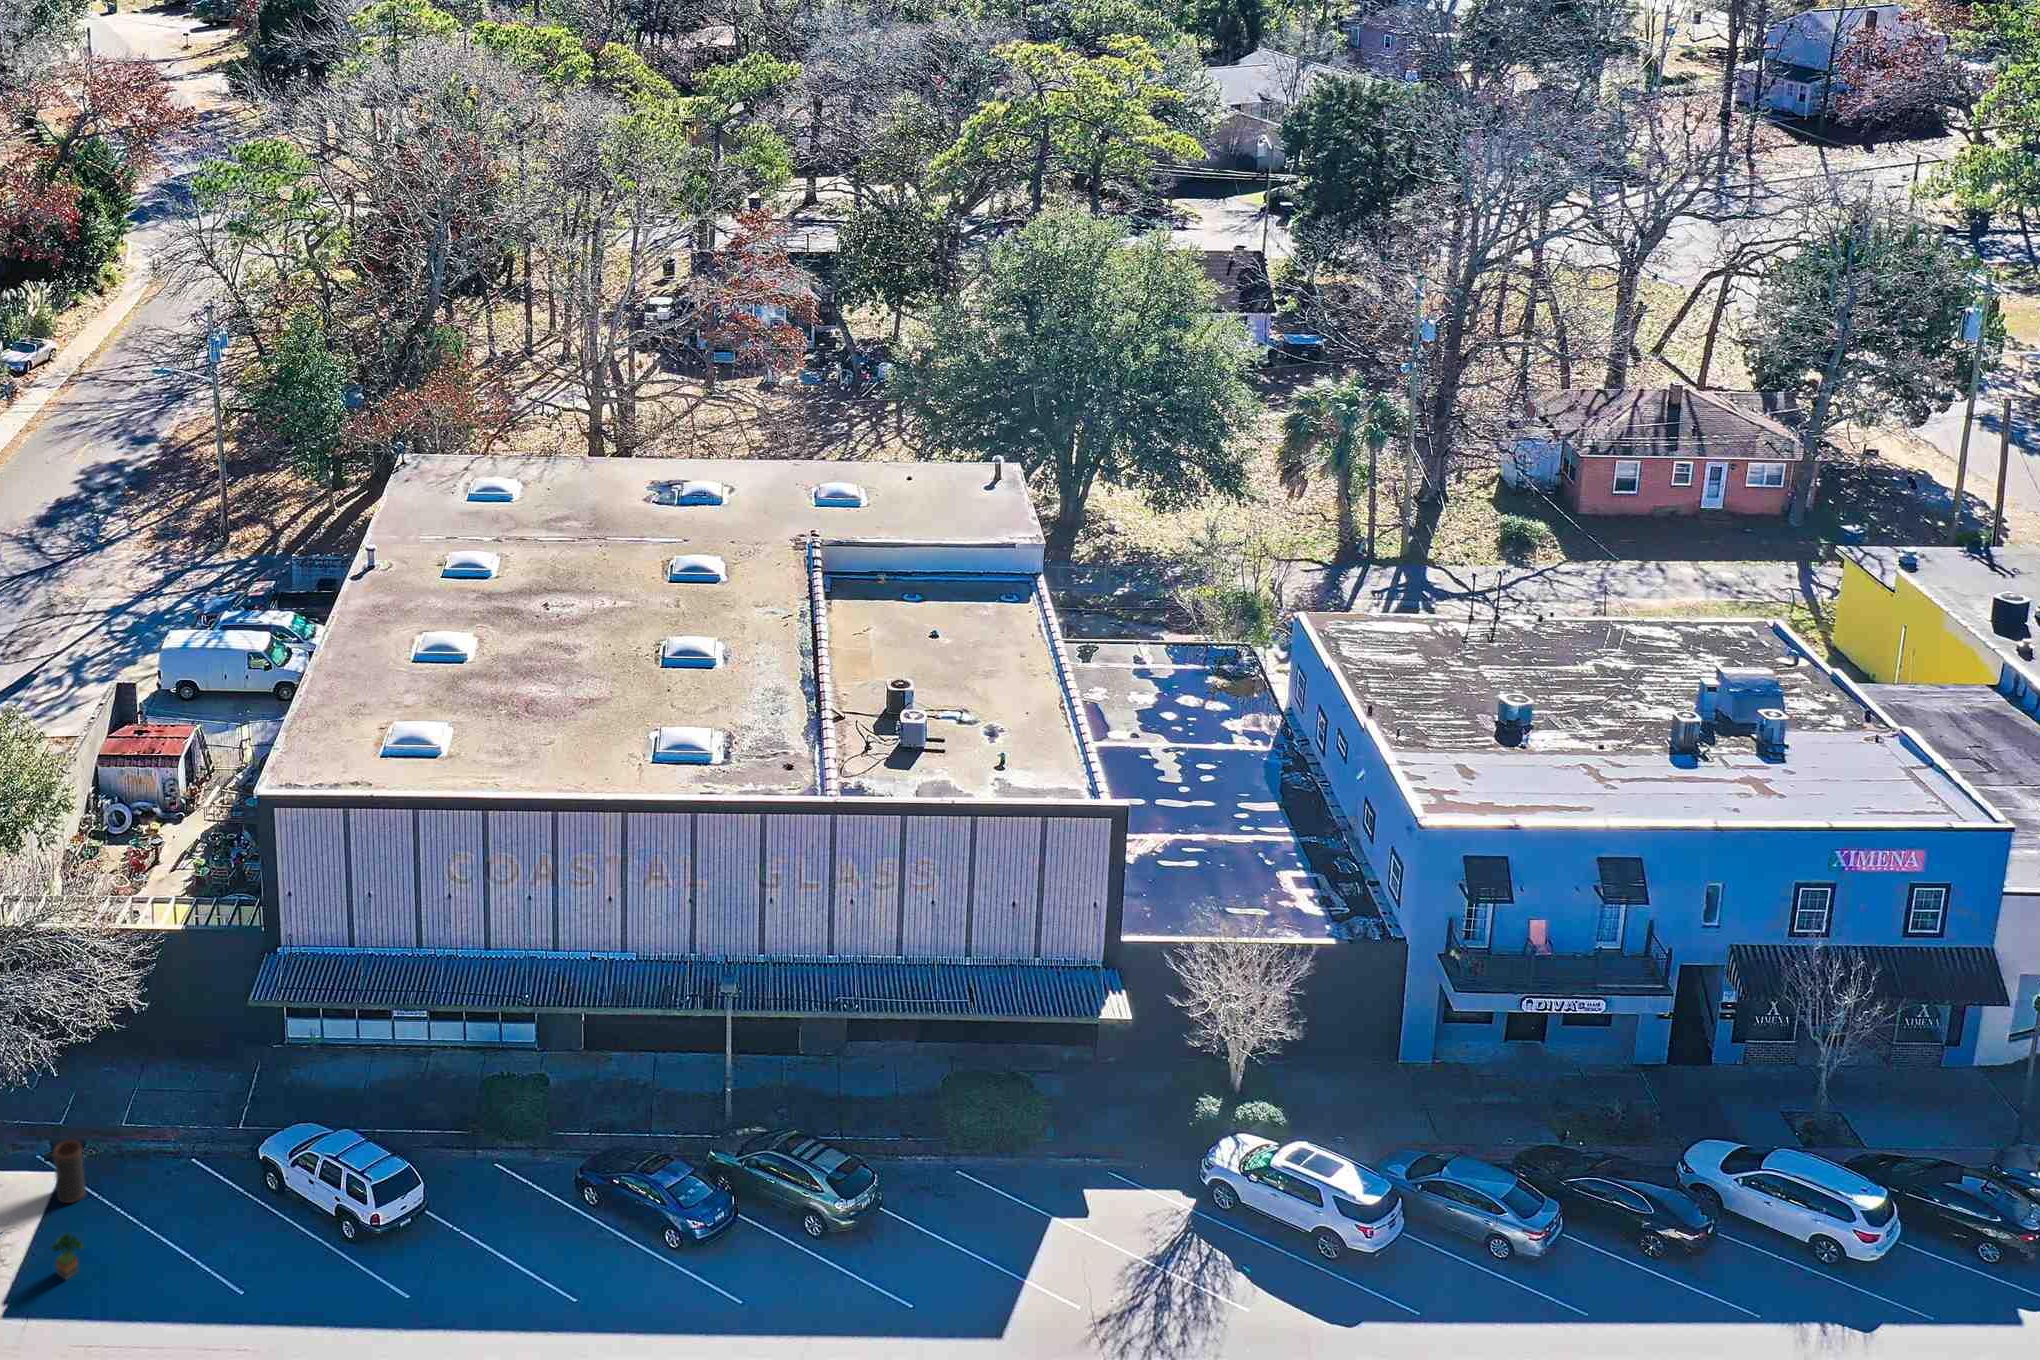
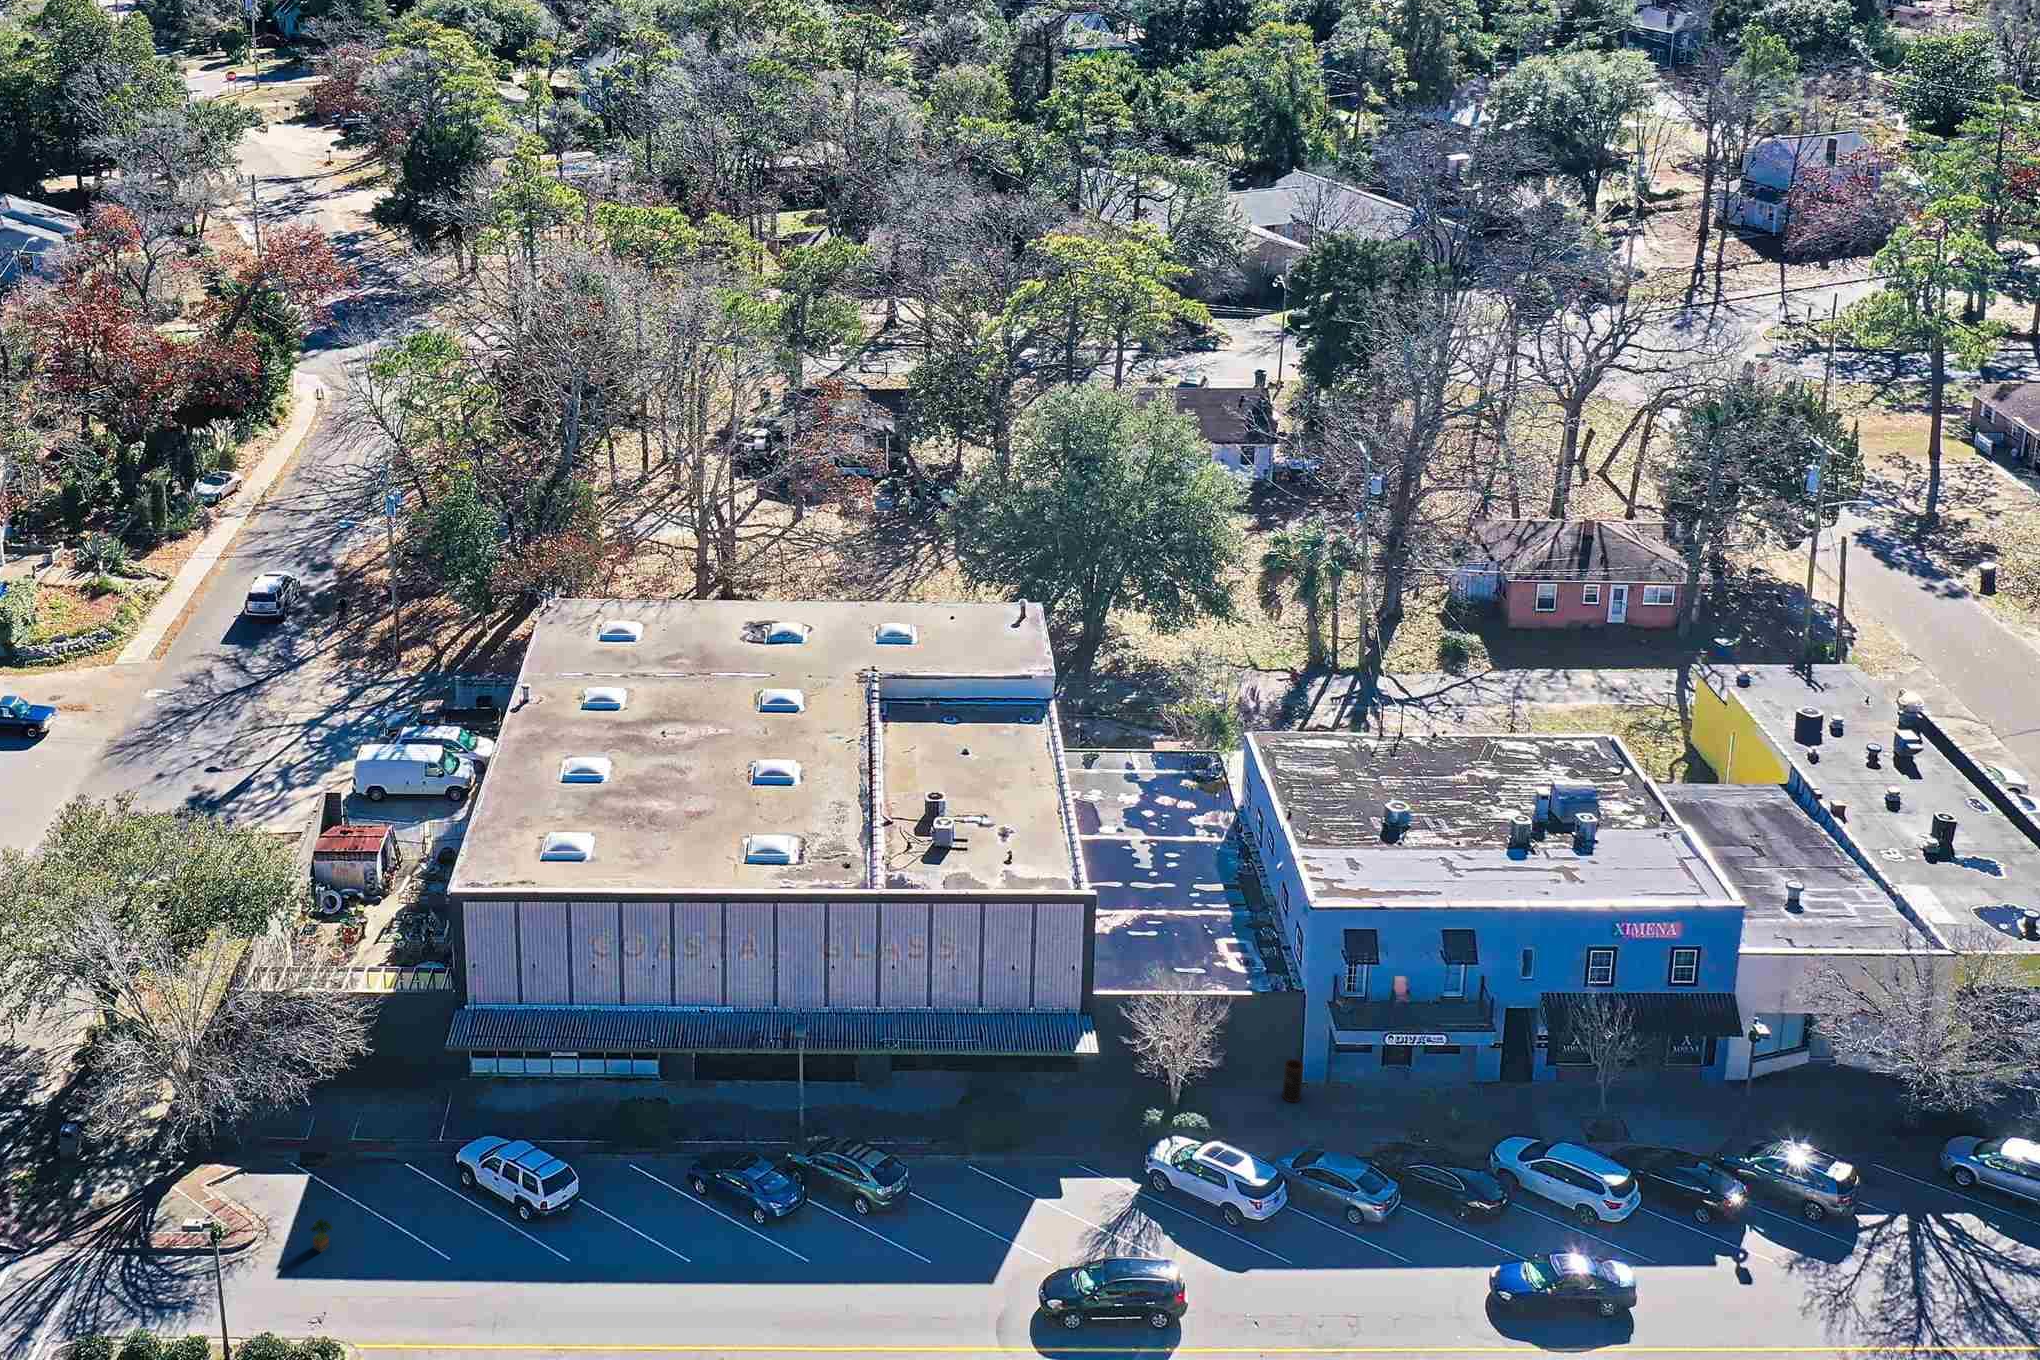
trash can: present [53,1140,86,1203] -> present [1282,1059,1304,1102]

